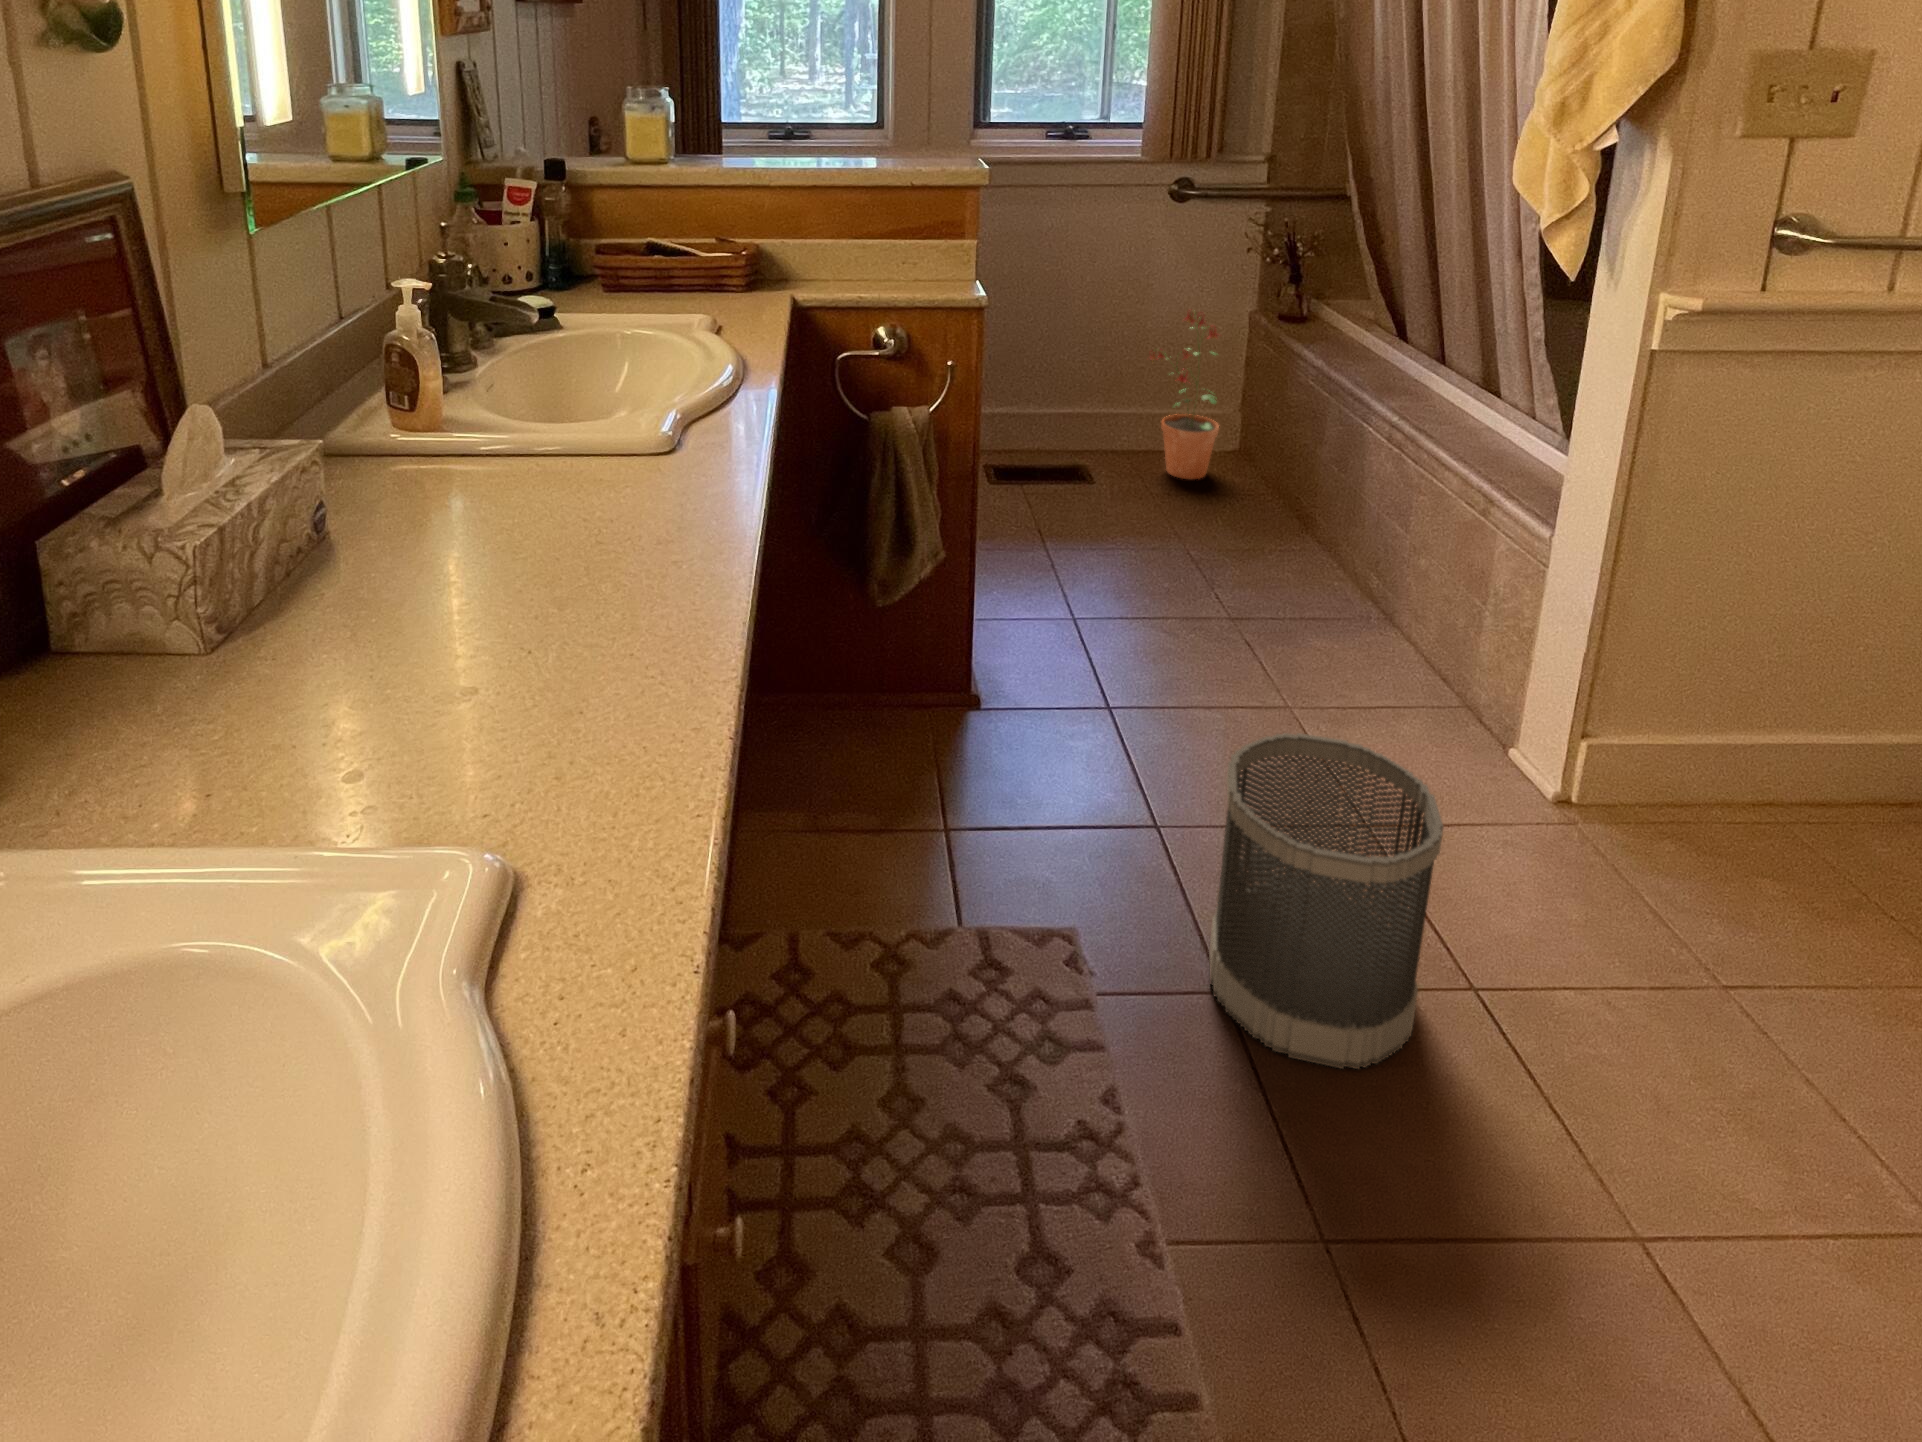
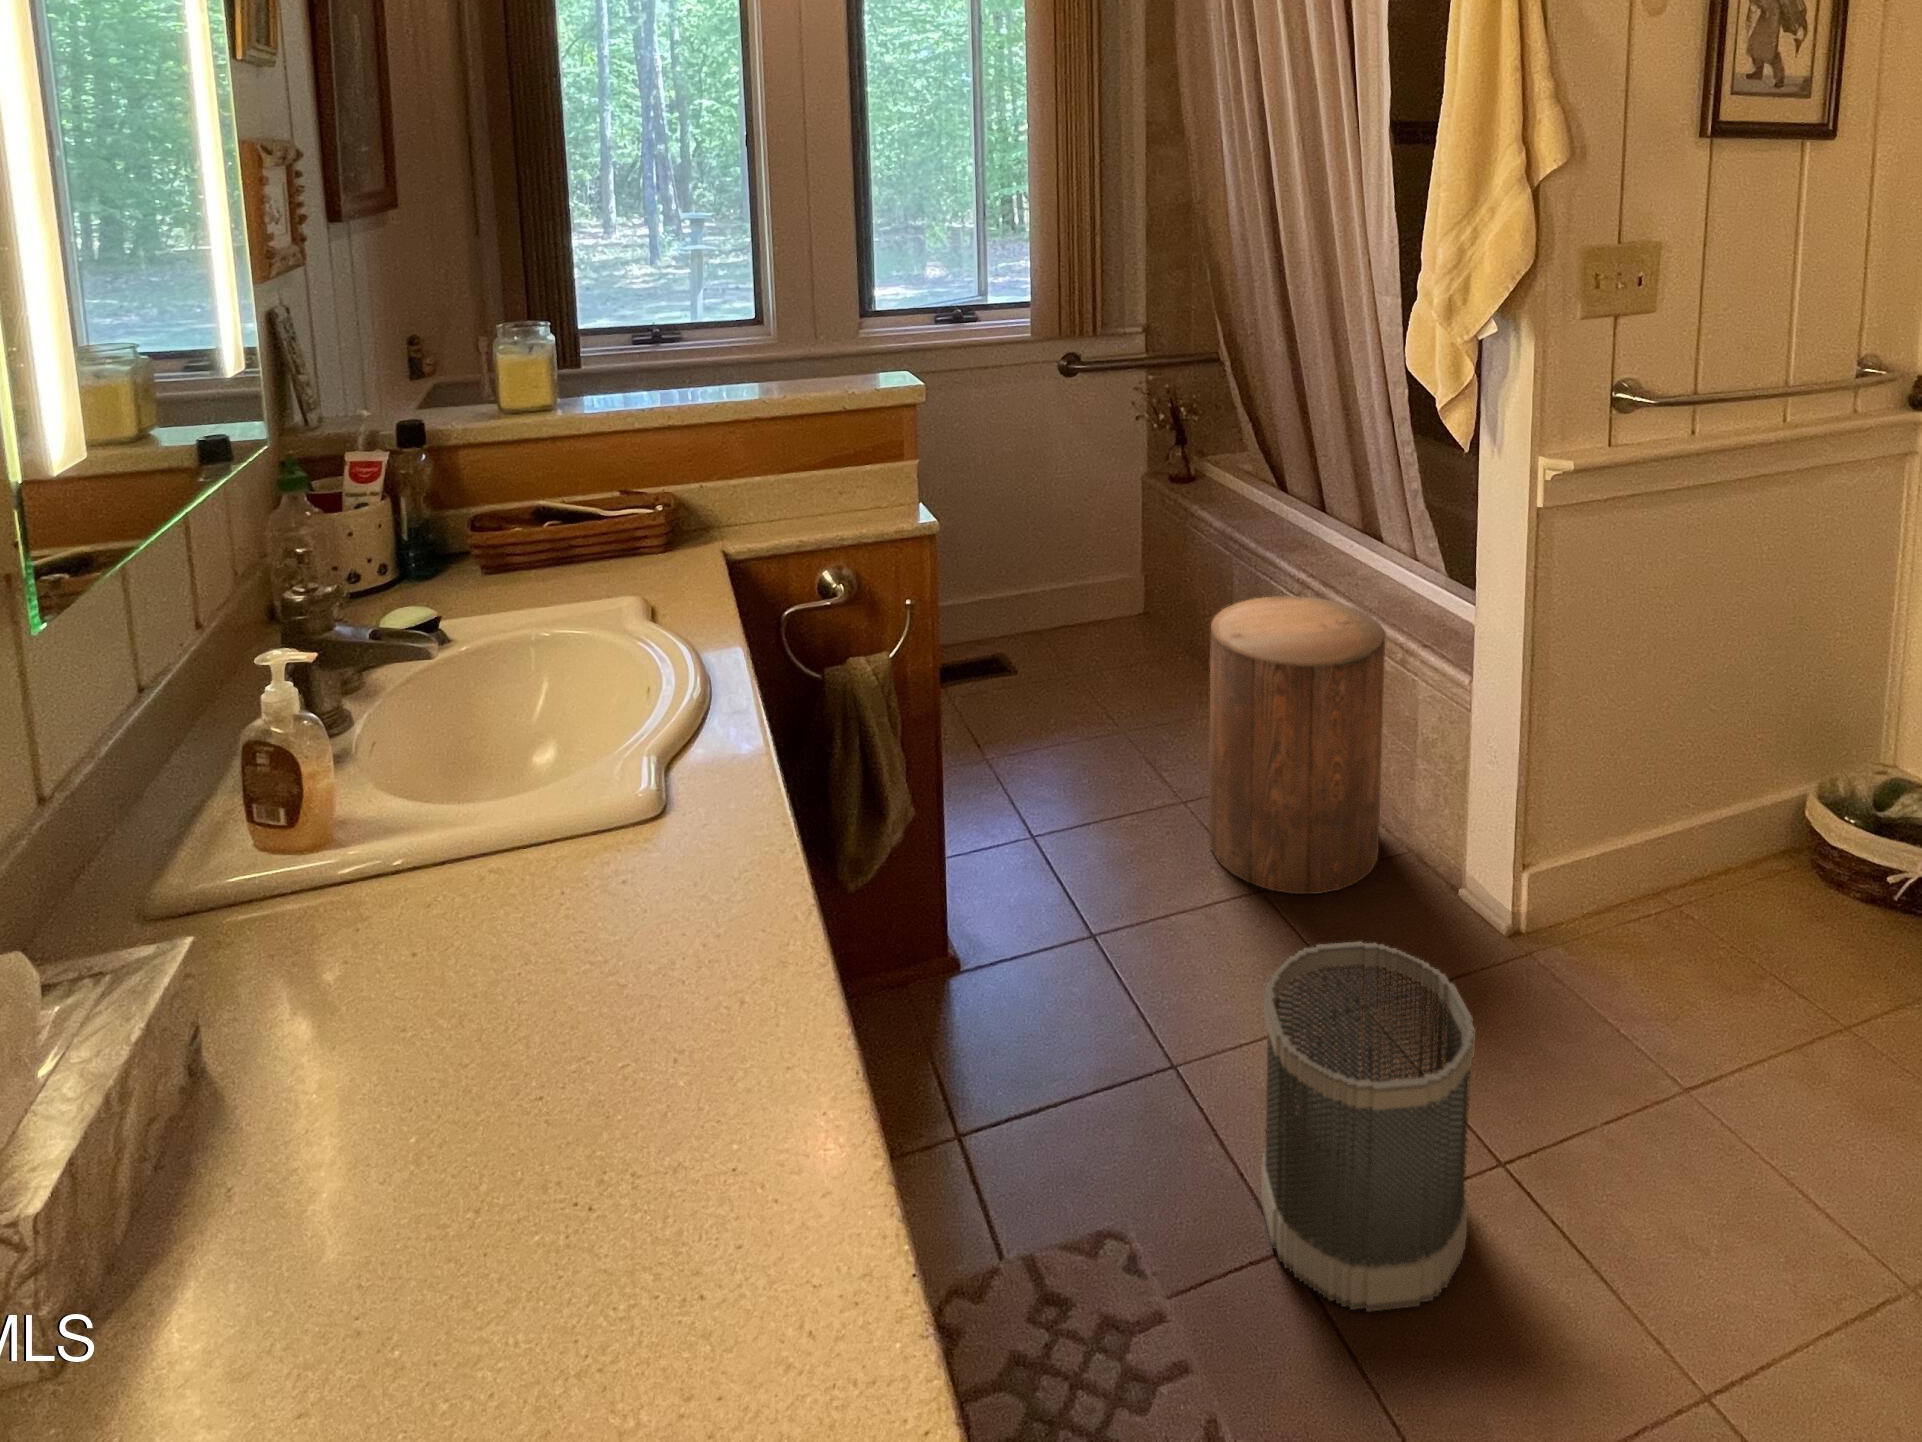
potted plant: present [1150,310,1219,479] -> none [1054,478,1133,649]
stool: none [1246,429,1463,726] -> present [1209,596,1385,894]

